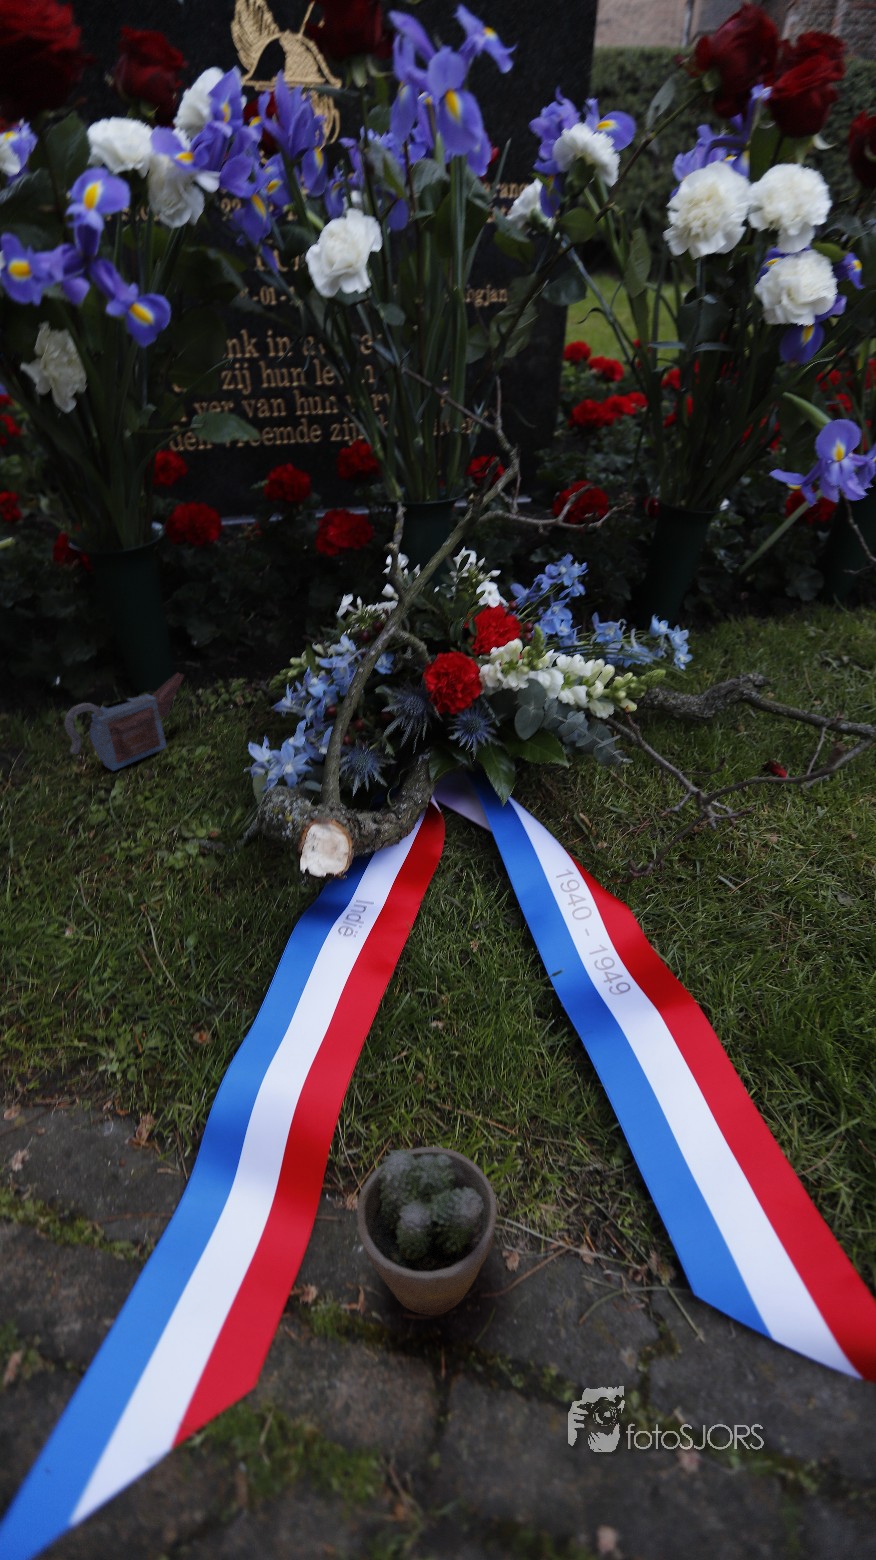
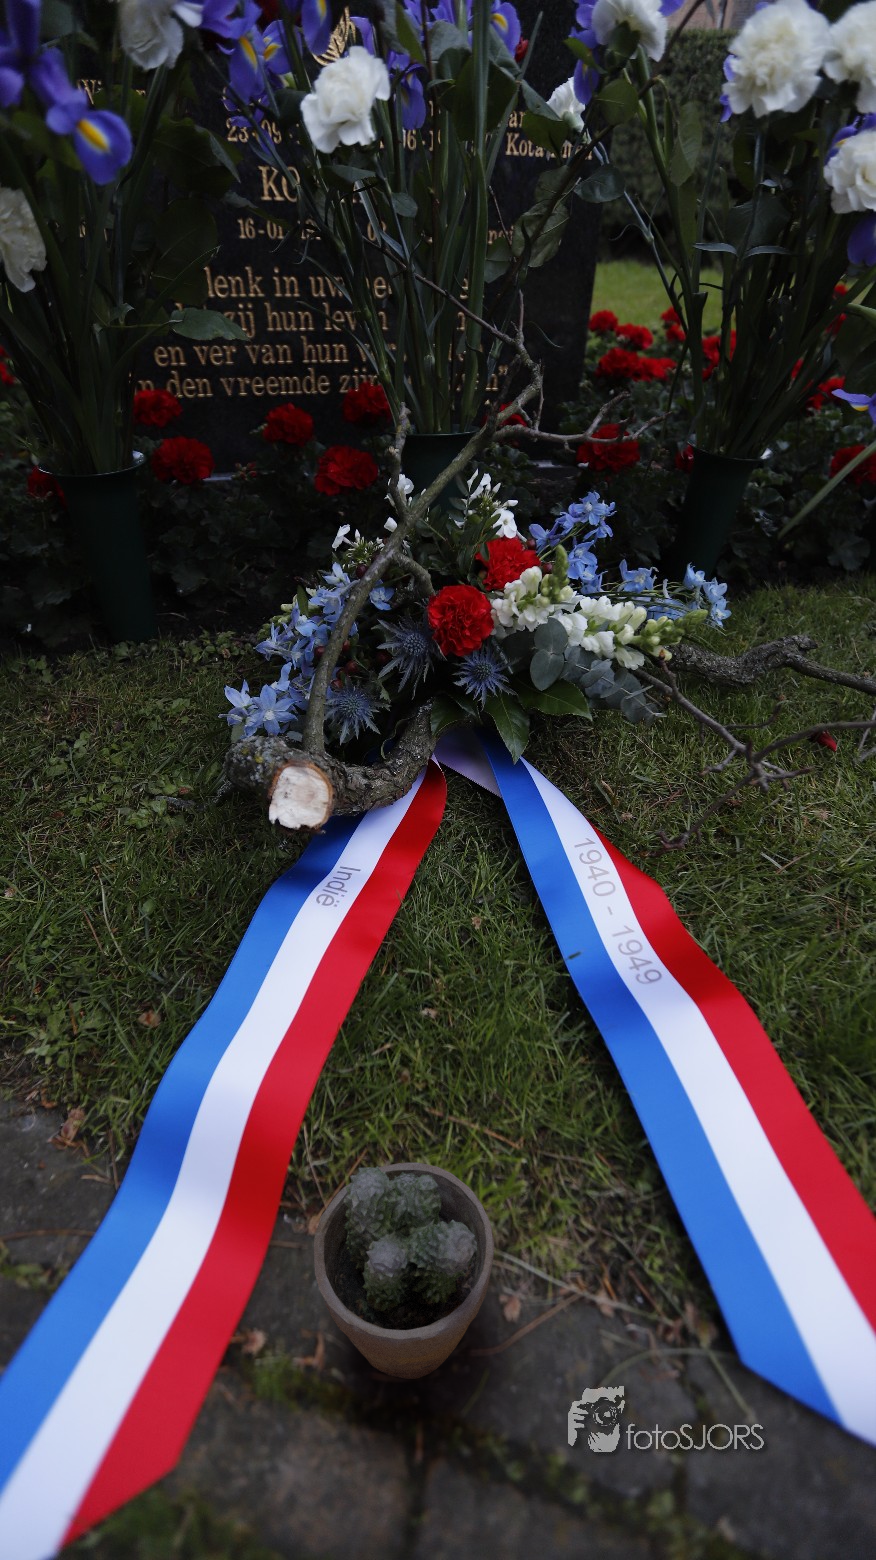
watering can: present [64,673,184,771] -> none [22,613,162,720]

